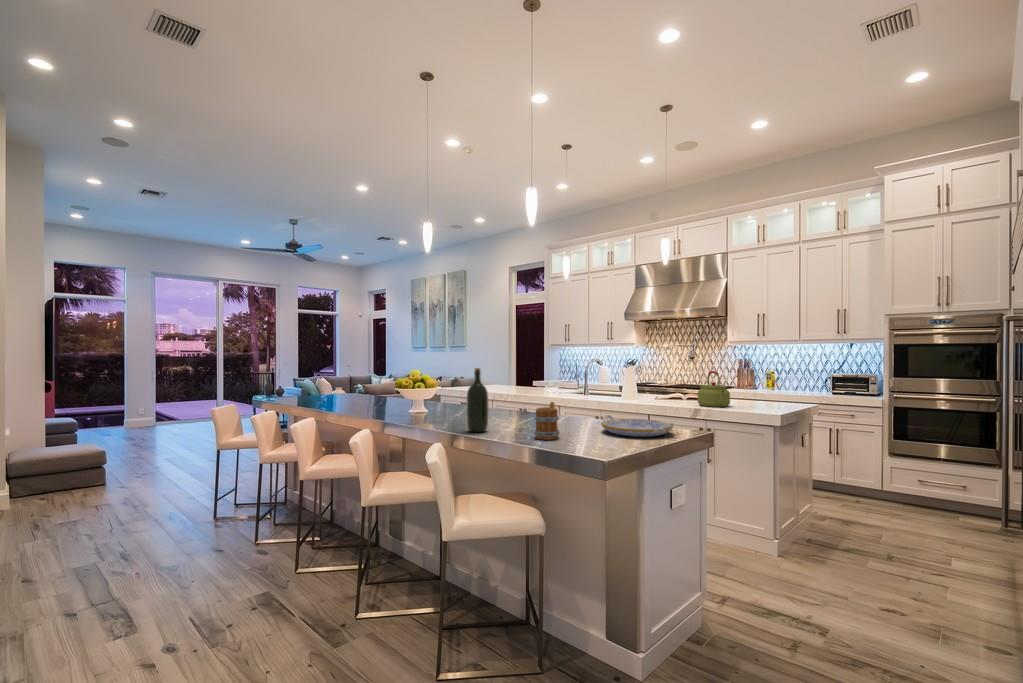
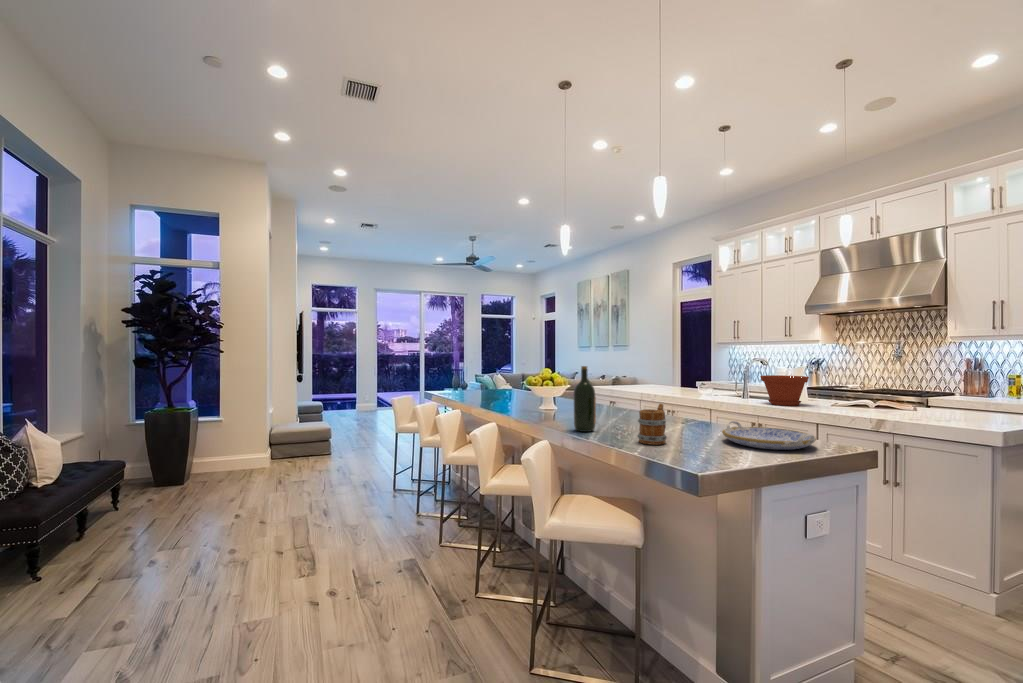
kettle: present [698,371,730,407] -> none [885,373,934,419]
plant pot: none [604,374,641,401] -> present [760,375,809,406]

